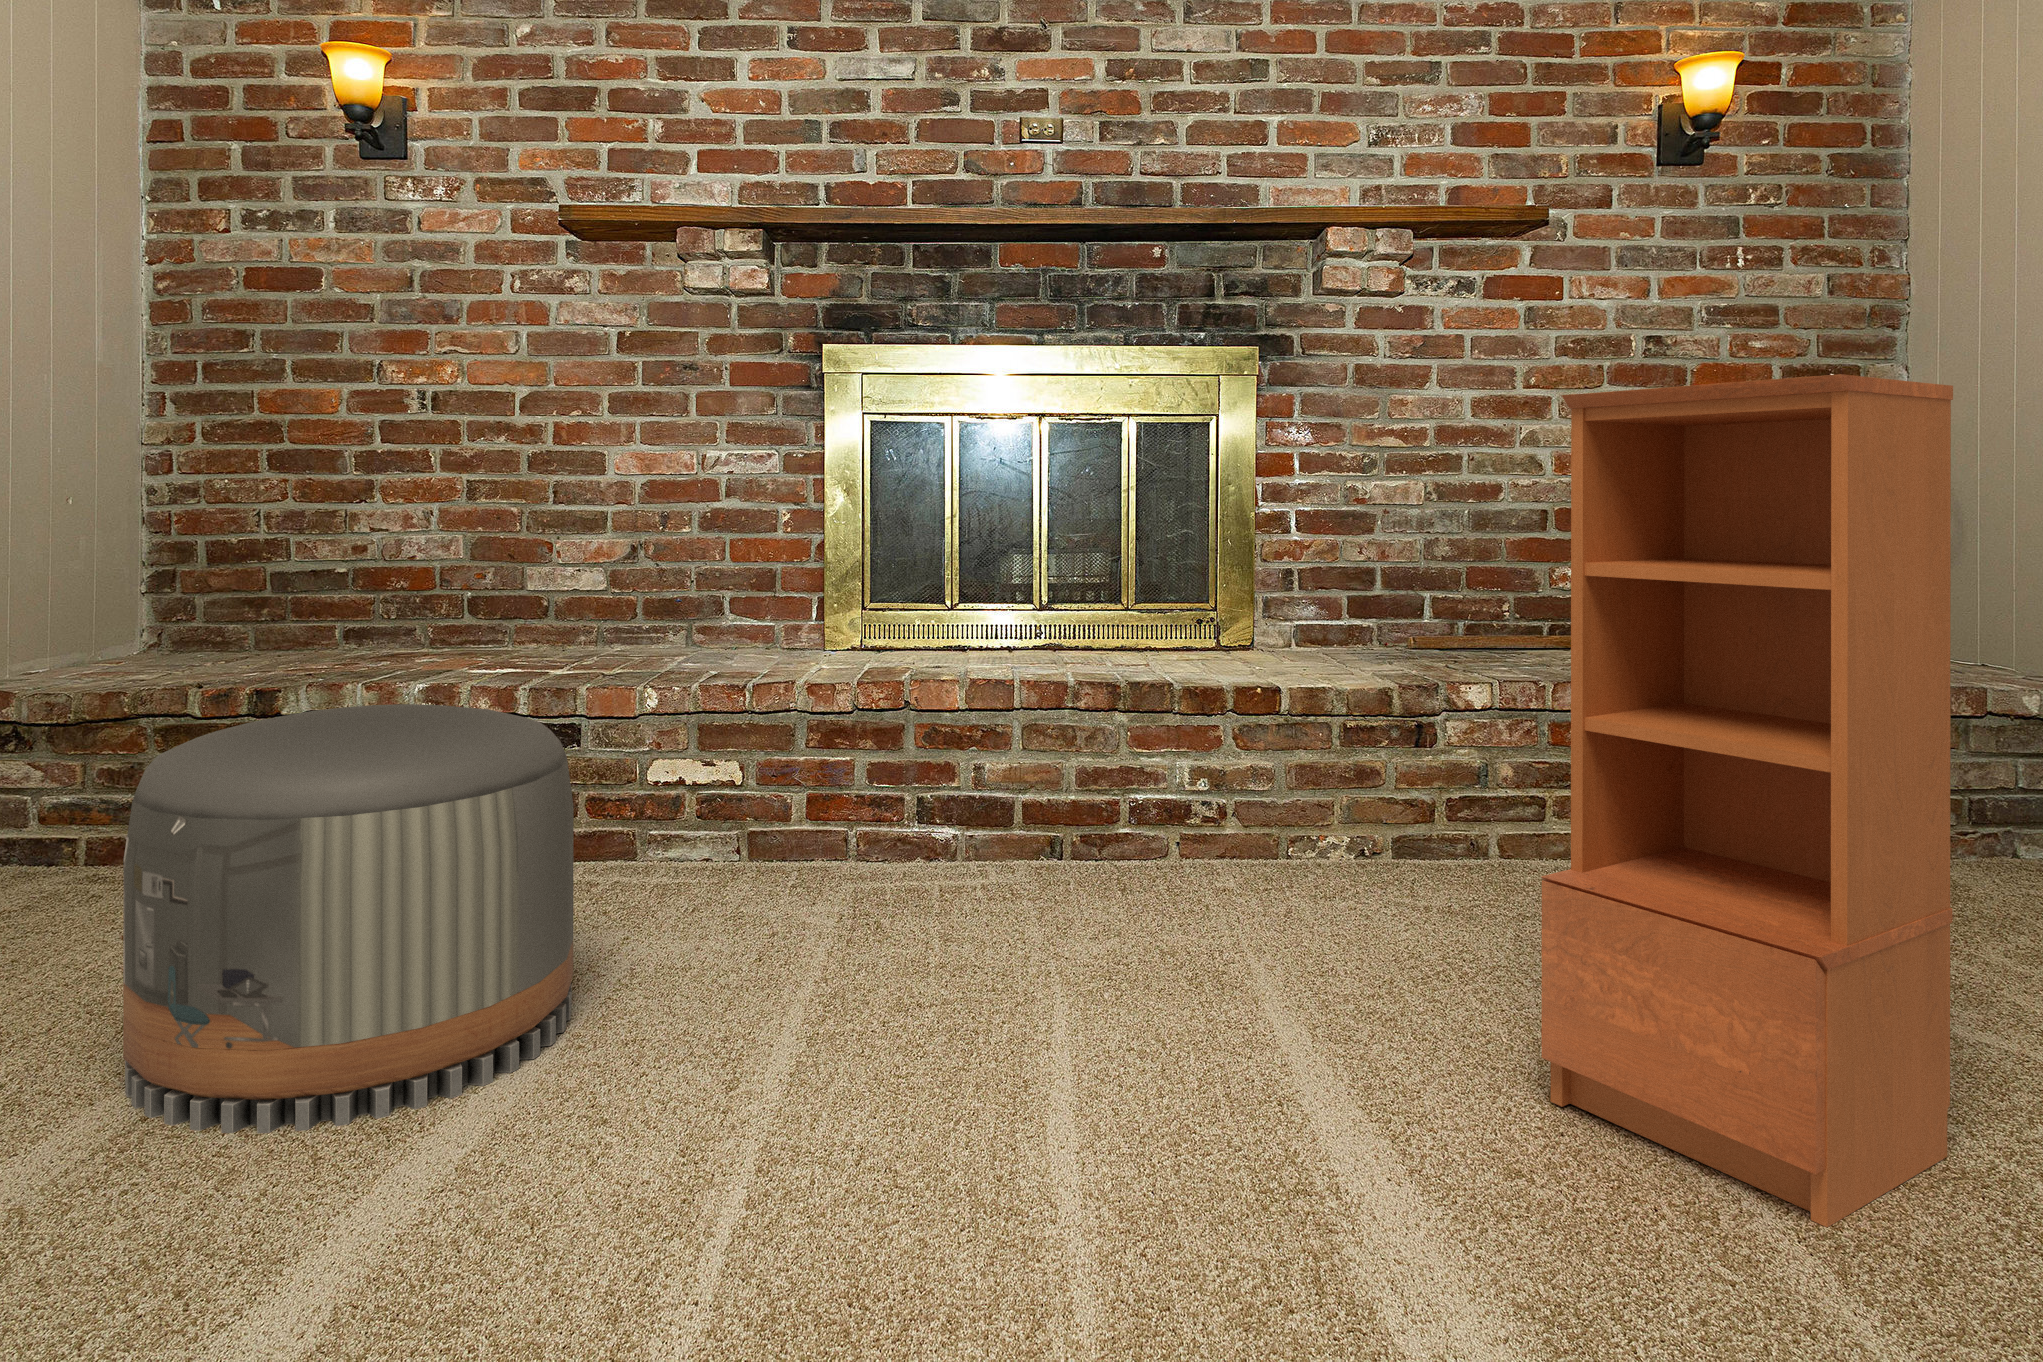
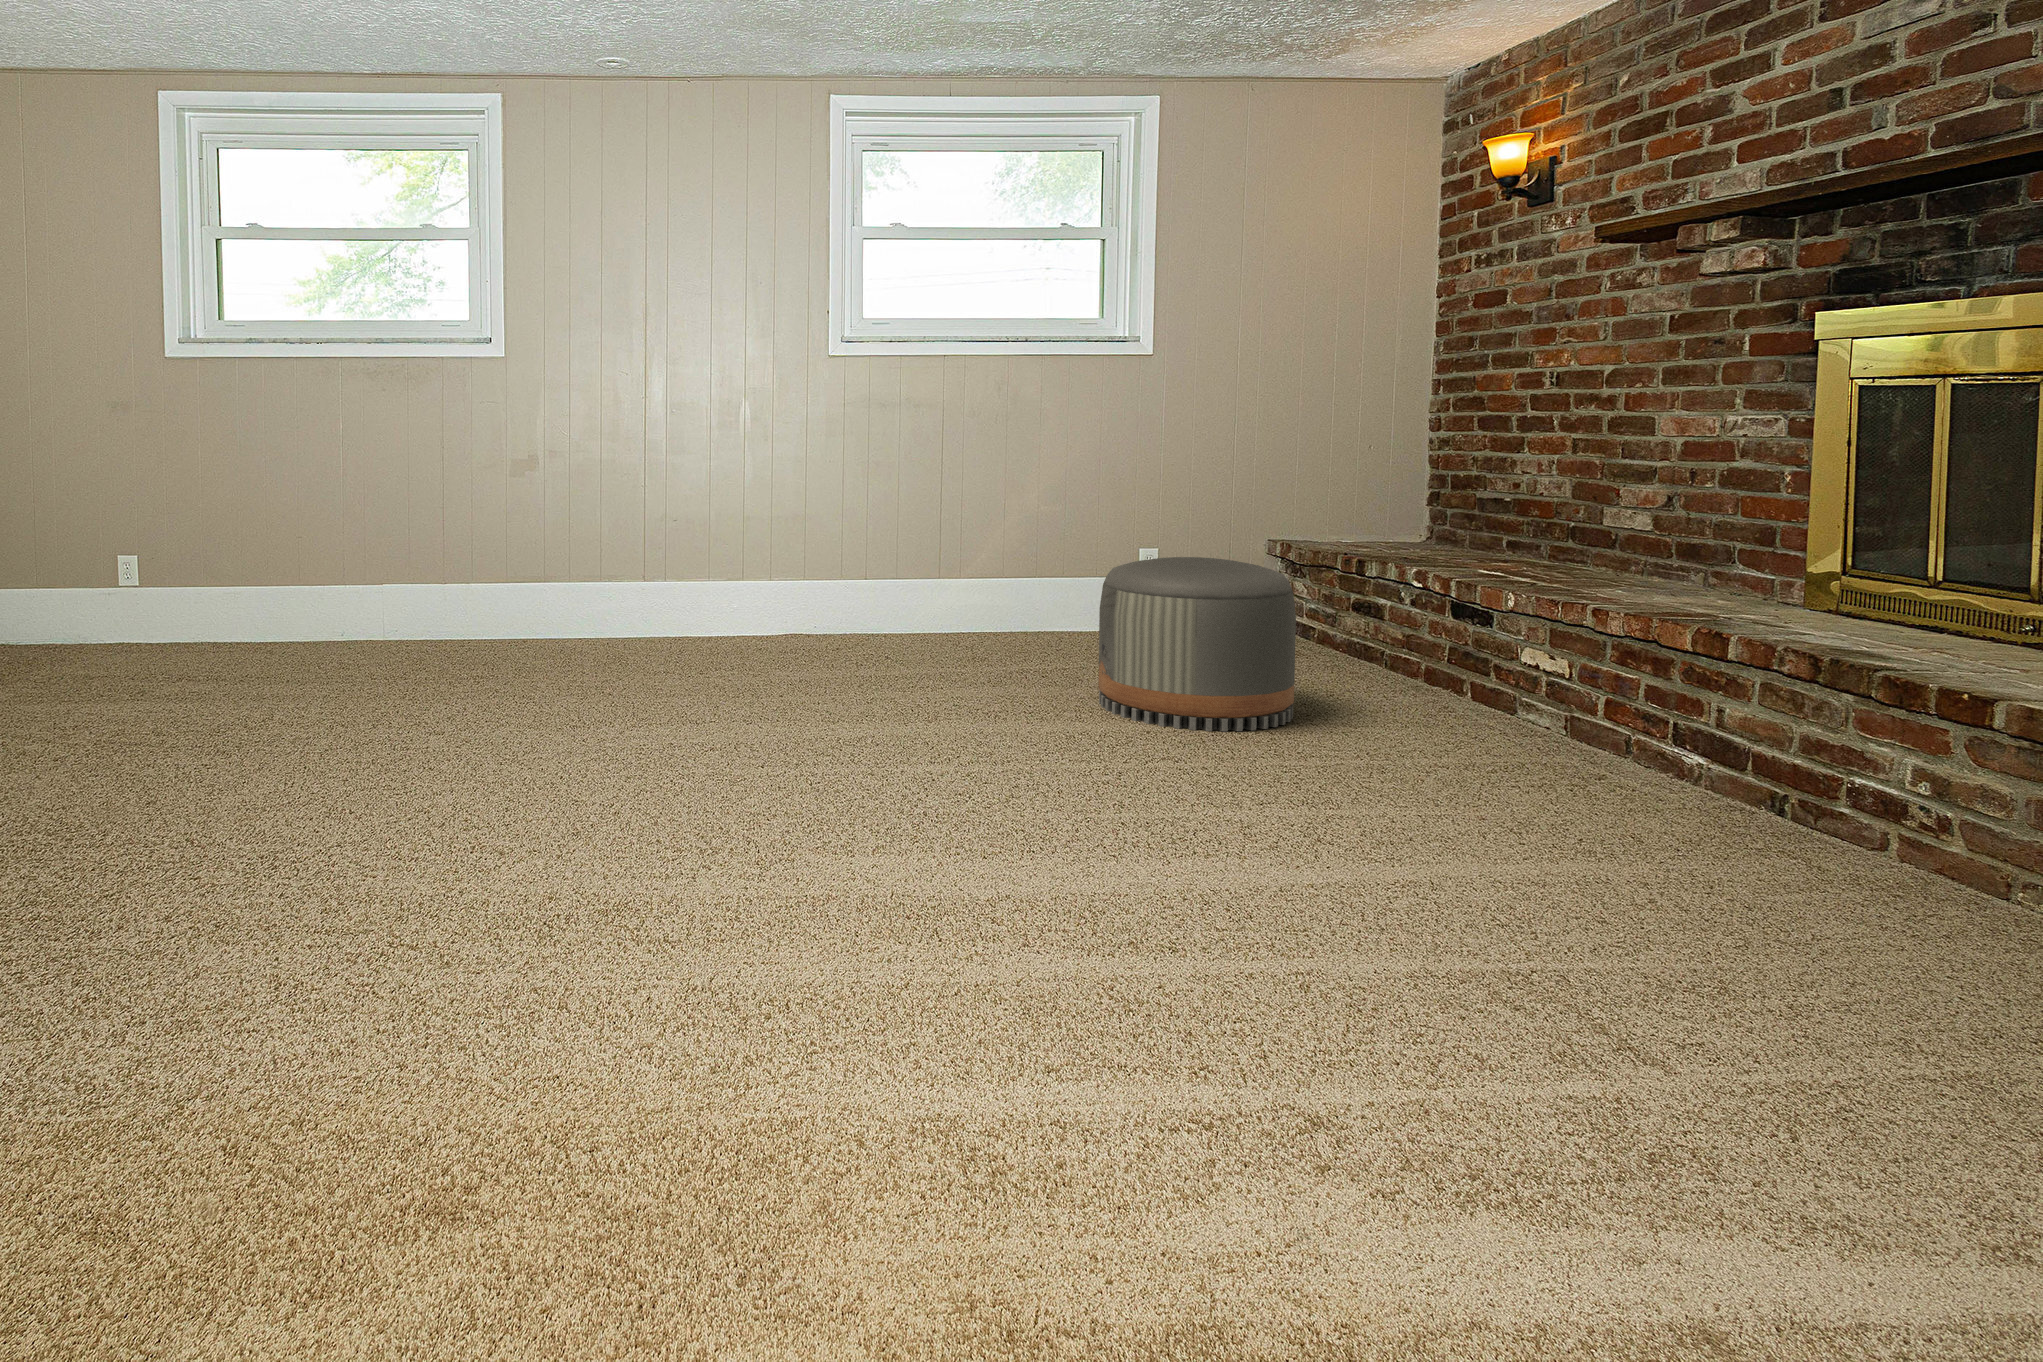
bookcase: present [1541,374,1953,1227] -> none [1337,415,1663,1048]

